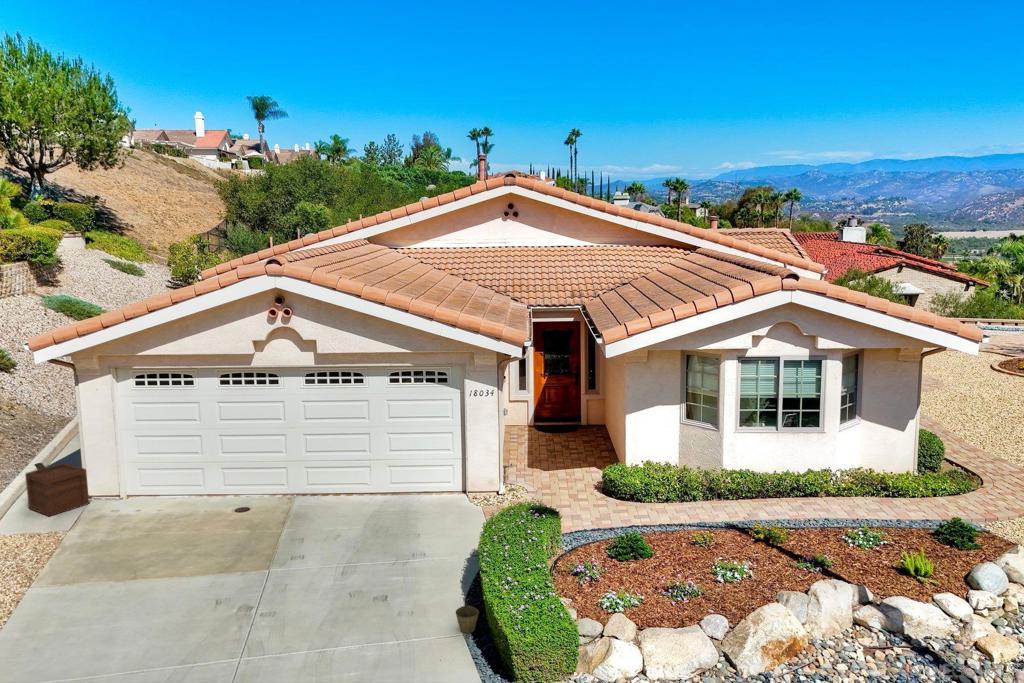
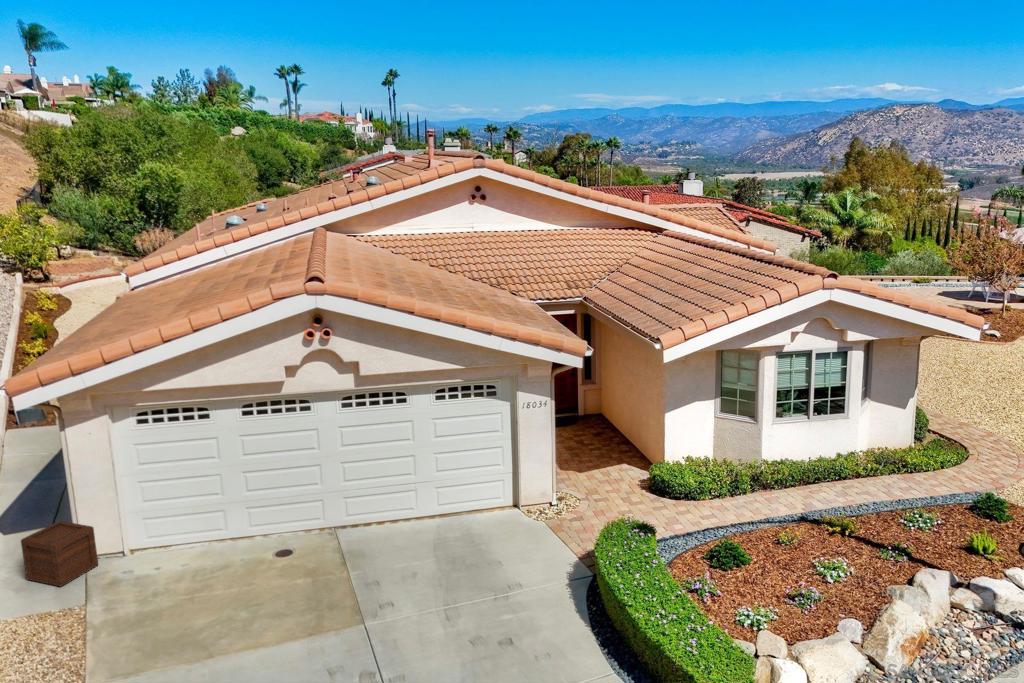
bucket: present [456,606,479,633] -> none [608,633,631,666]

